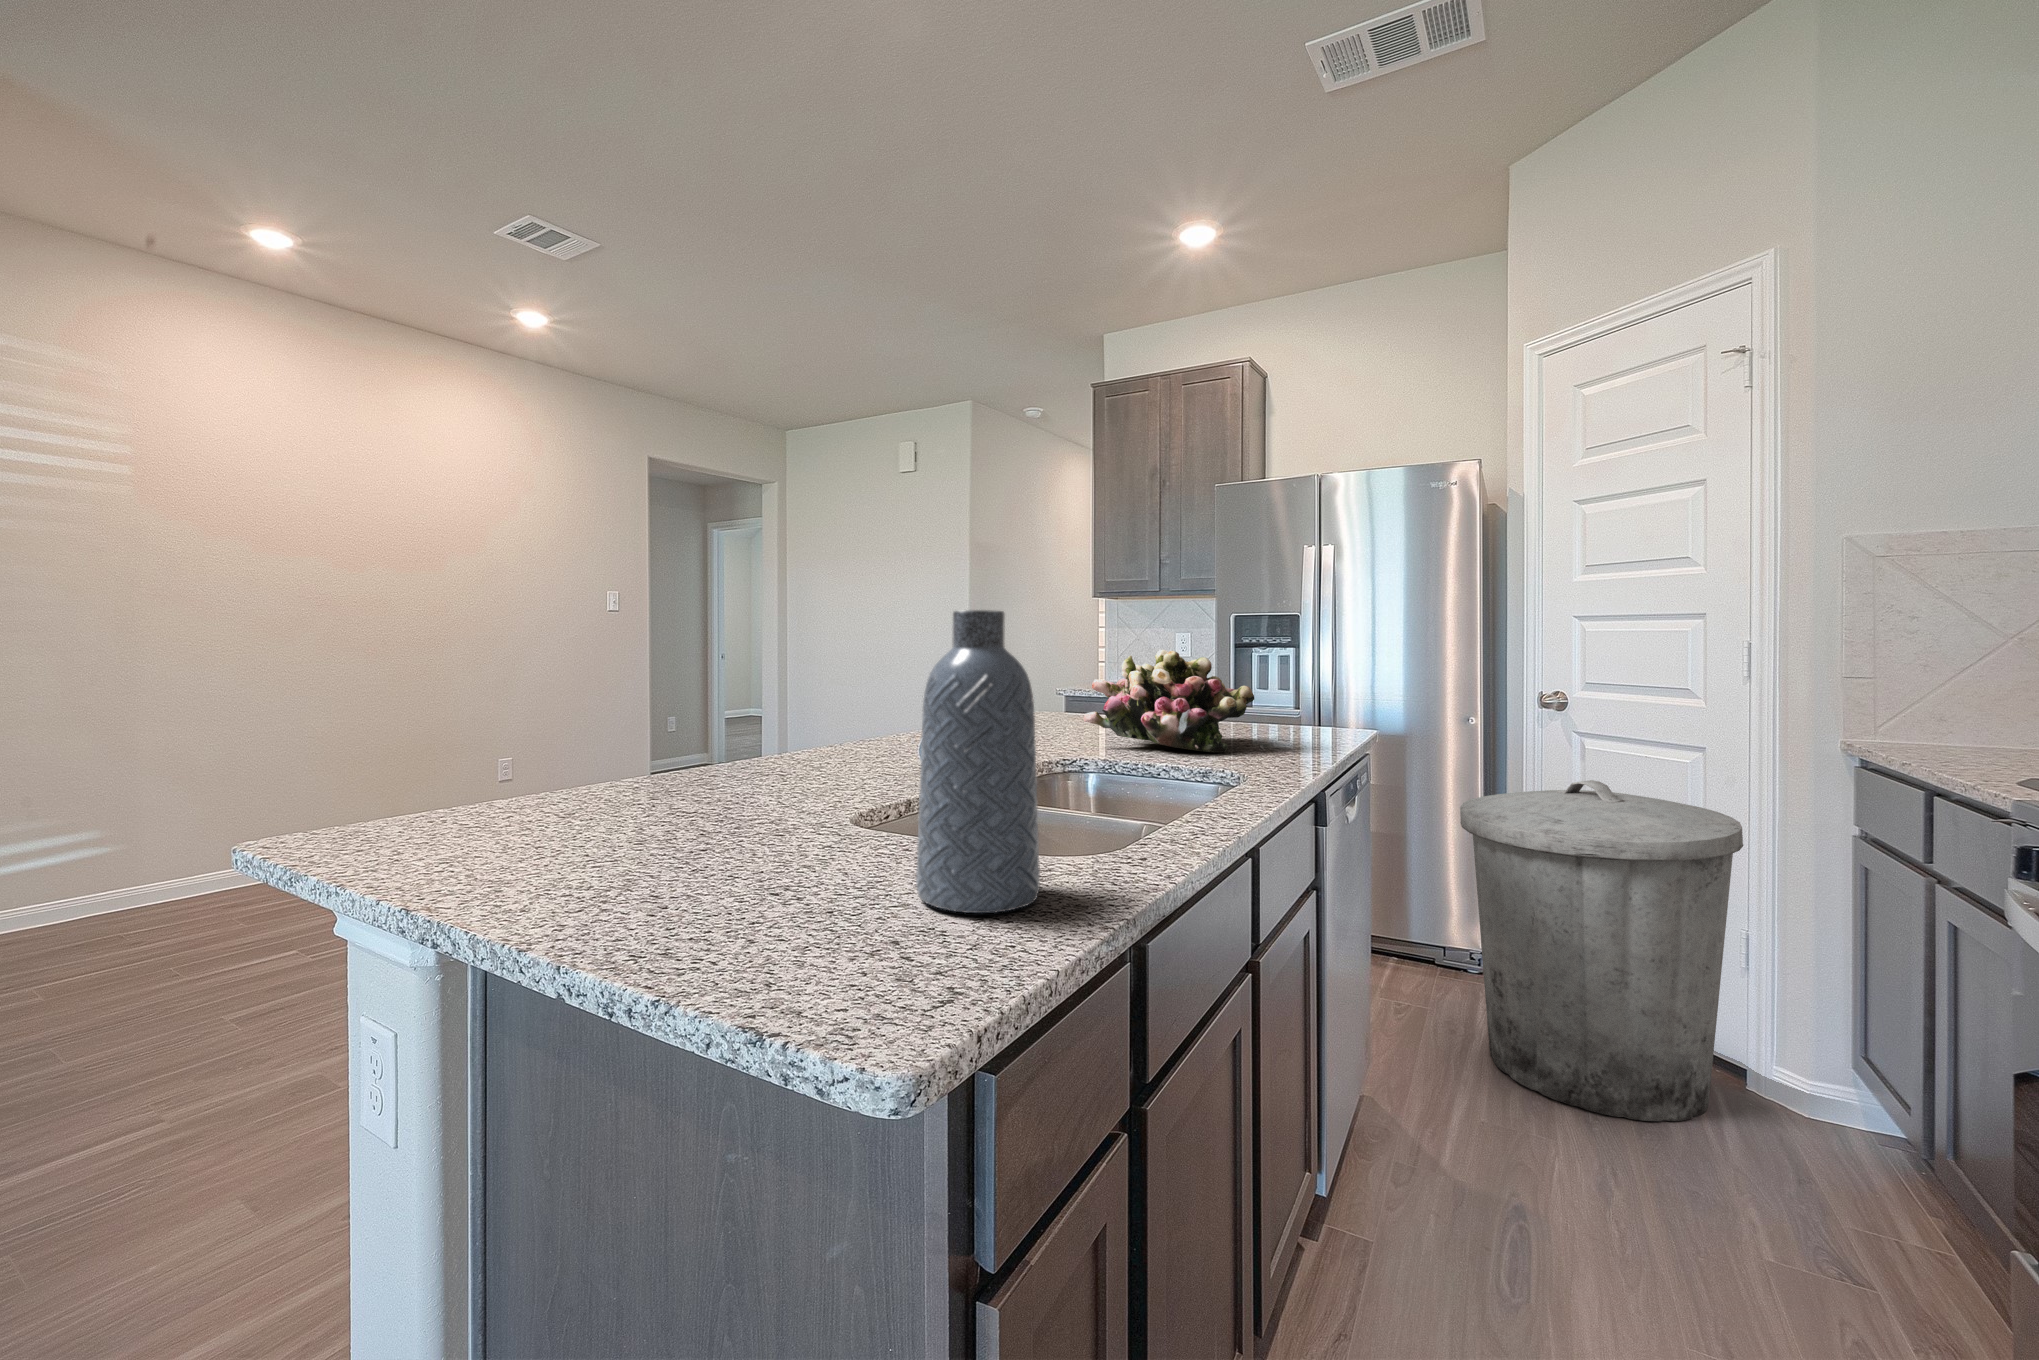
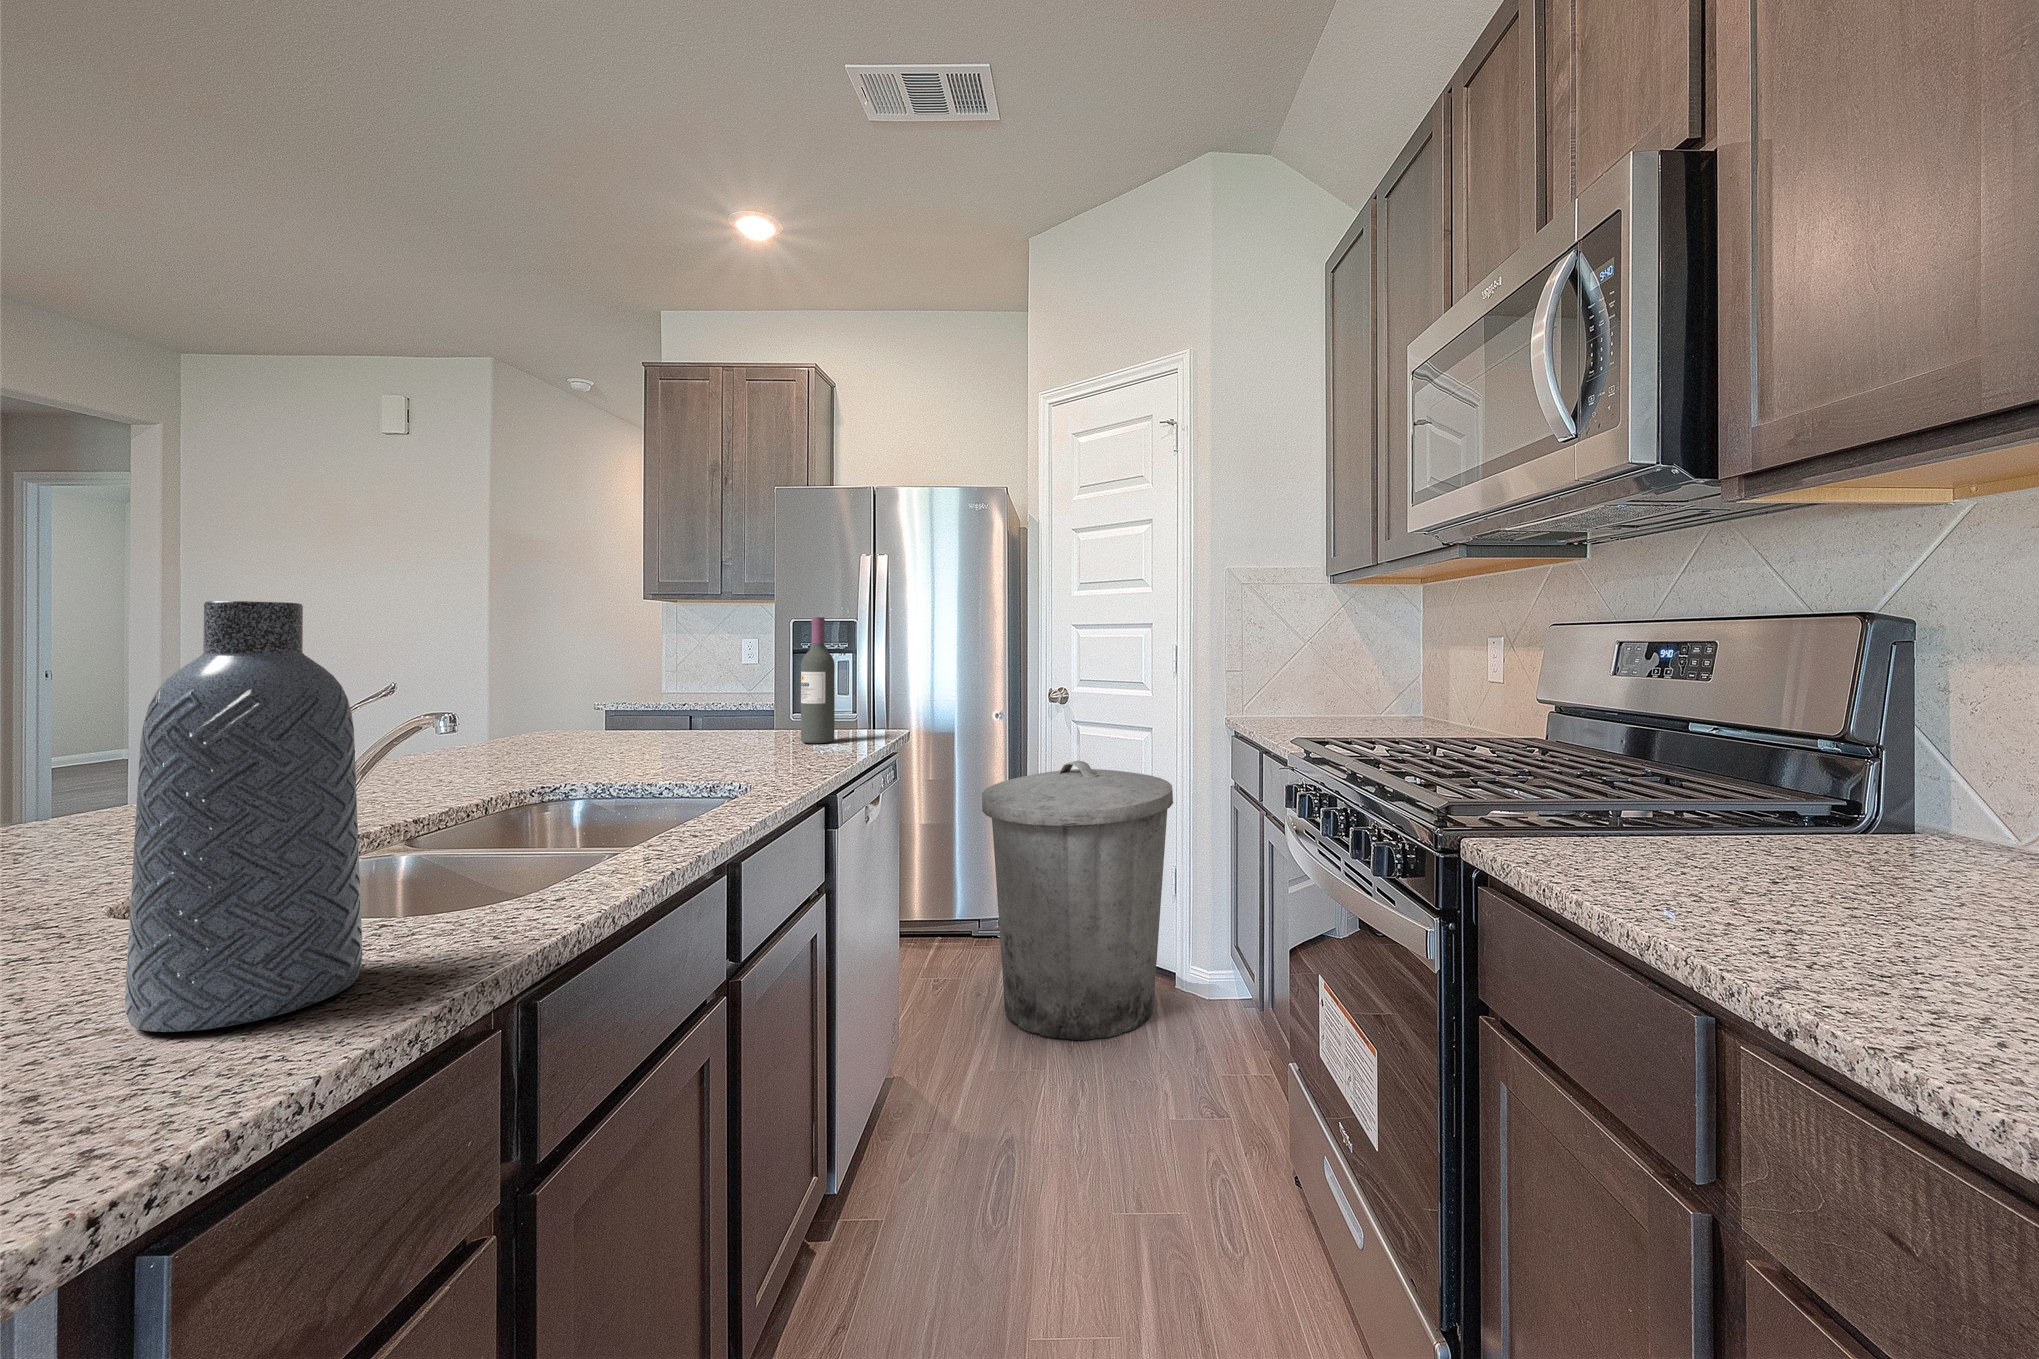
wine bottle: none [1268,613,1302,739] -> present [801,617,835,743]
flower arrangement: present [1084,650,1254,752] -> none [578,655,778,763]

